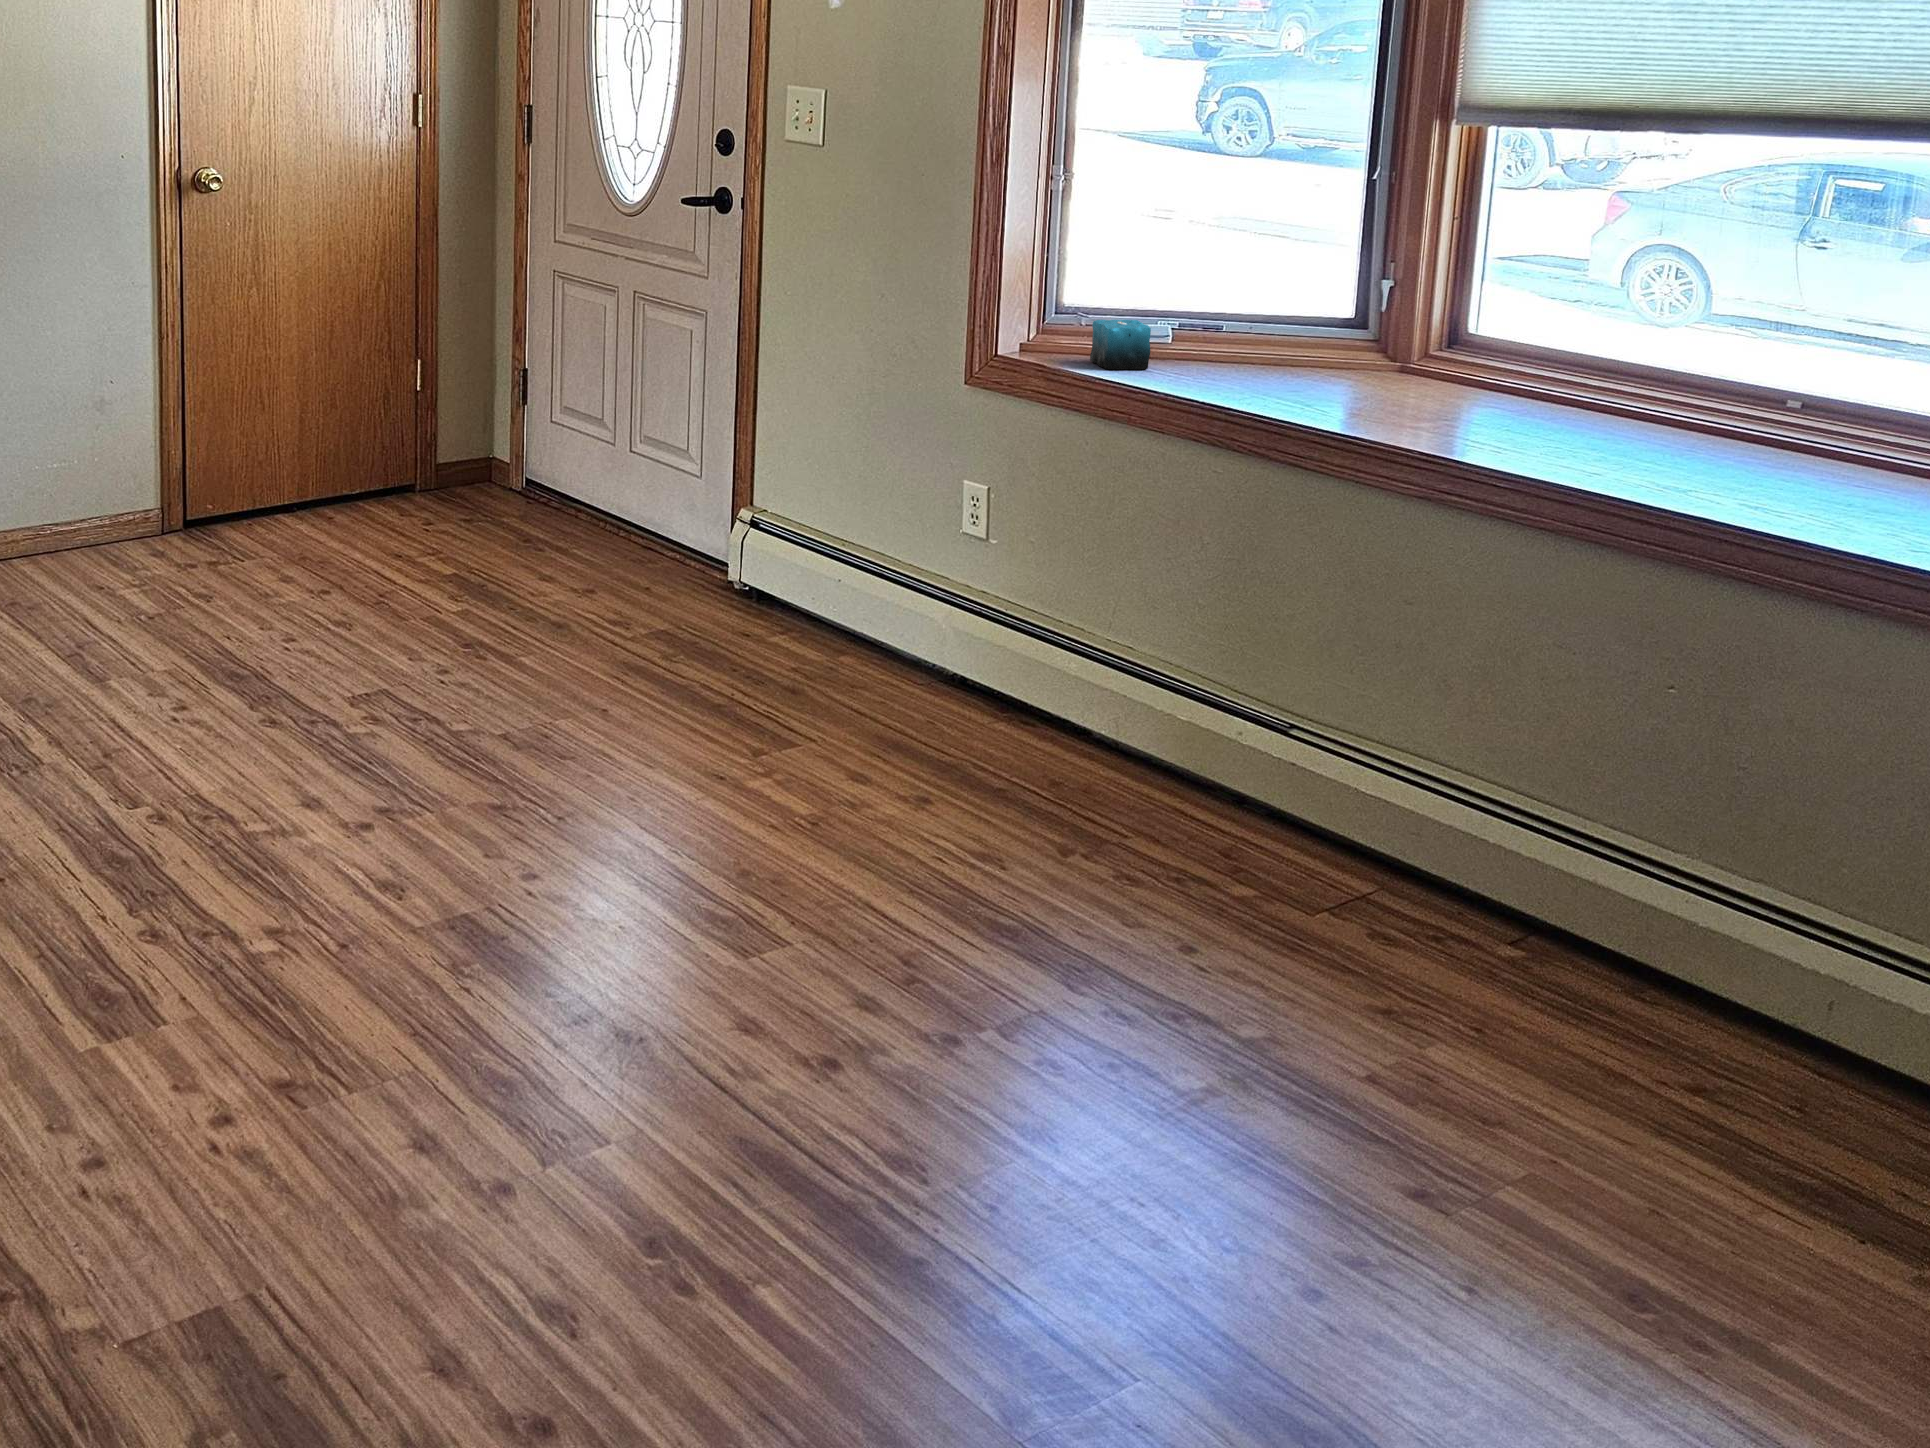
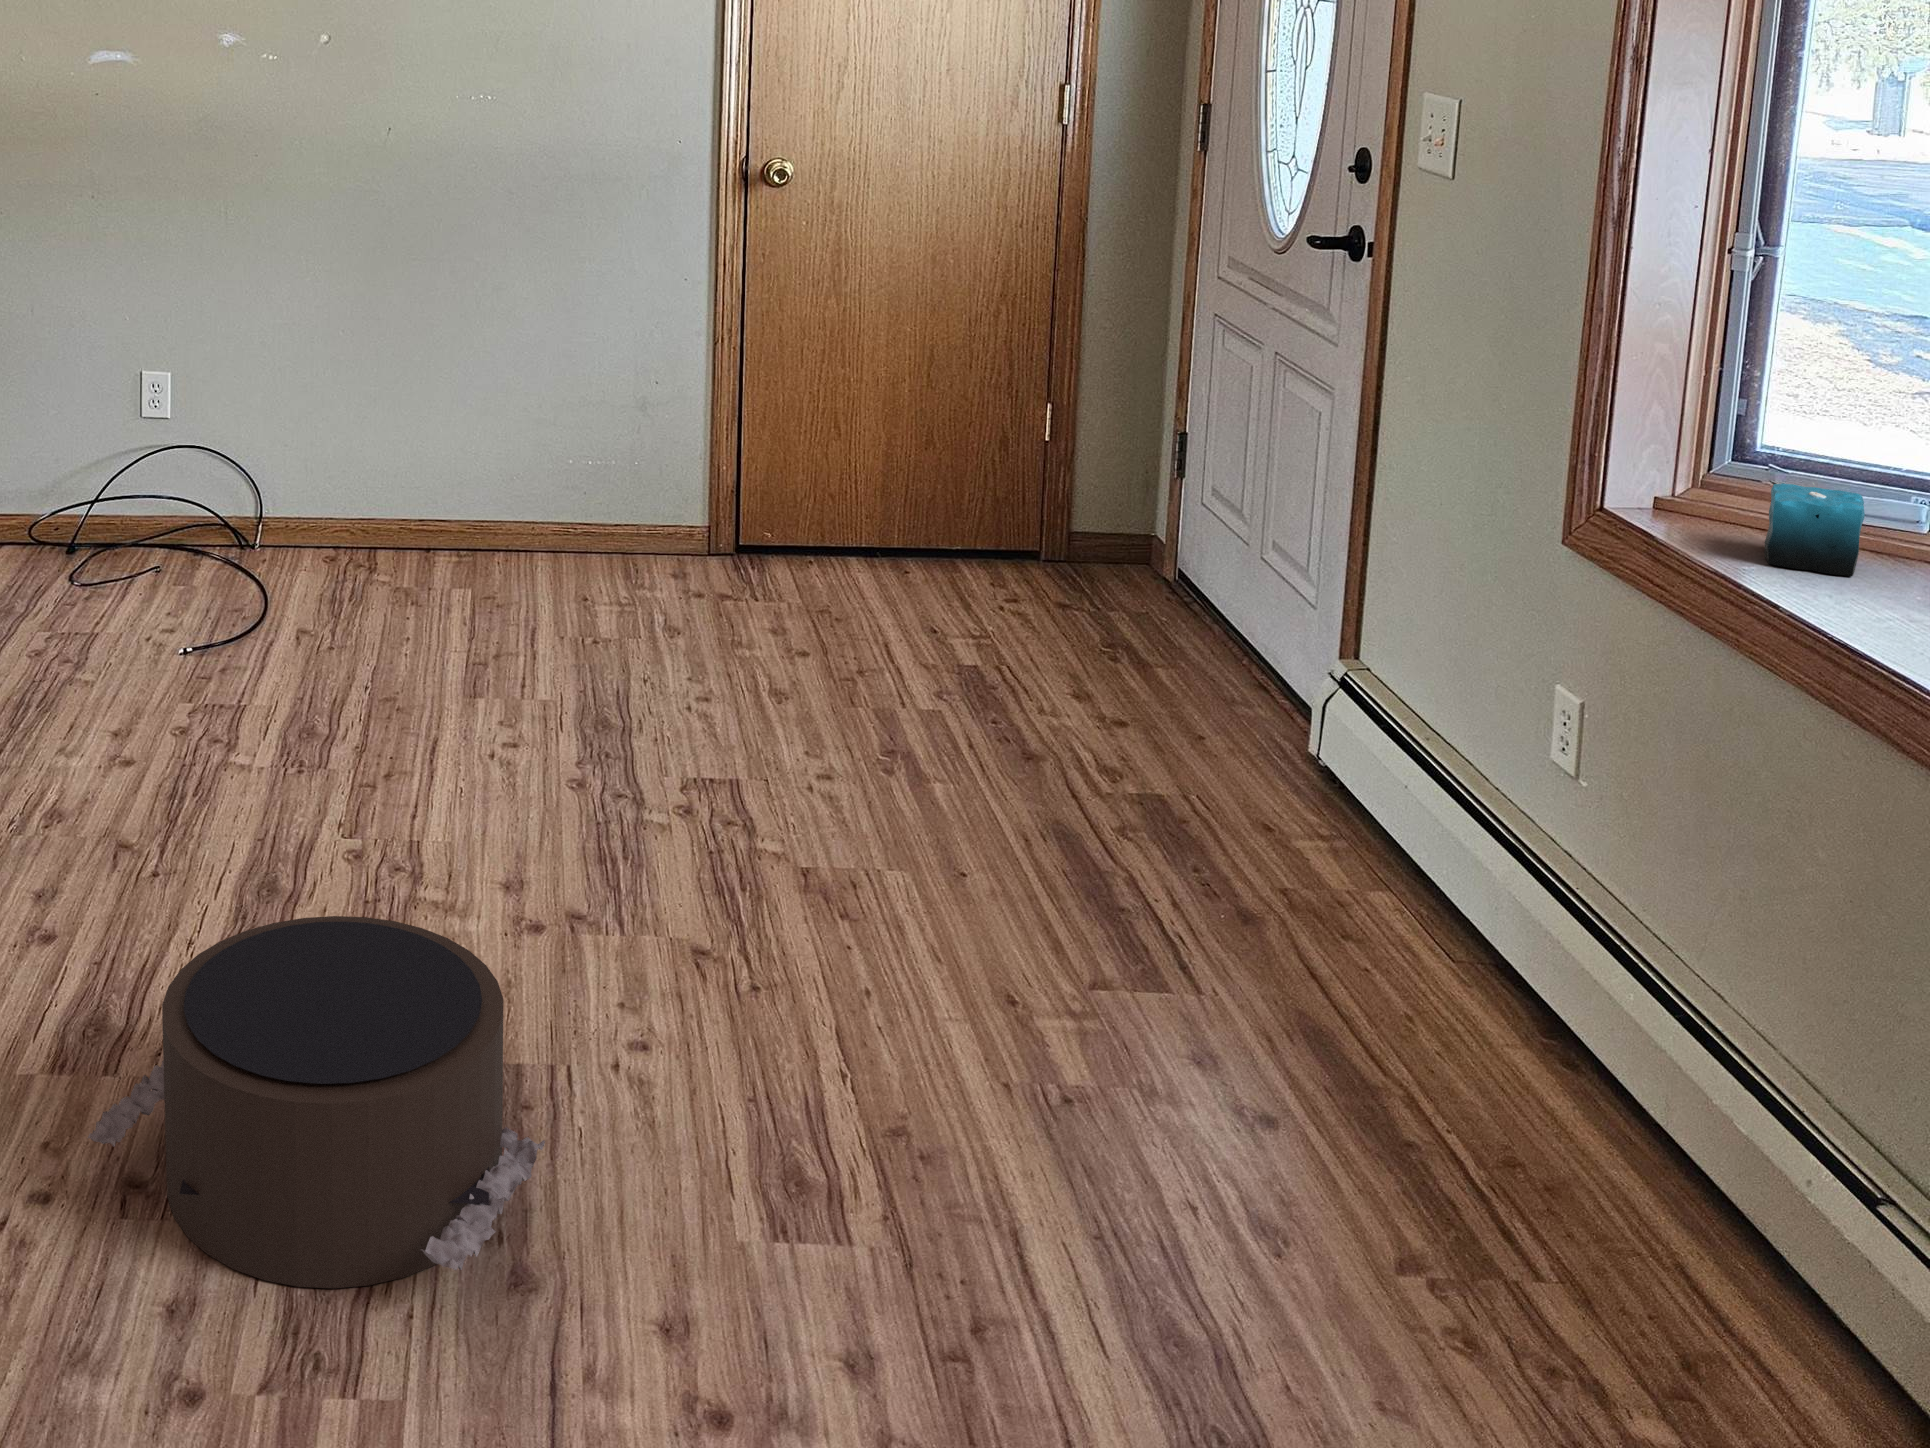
pouf: none [251,809,625,1100] -> present [88,916,545,1288]

